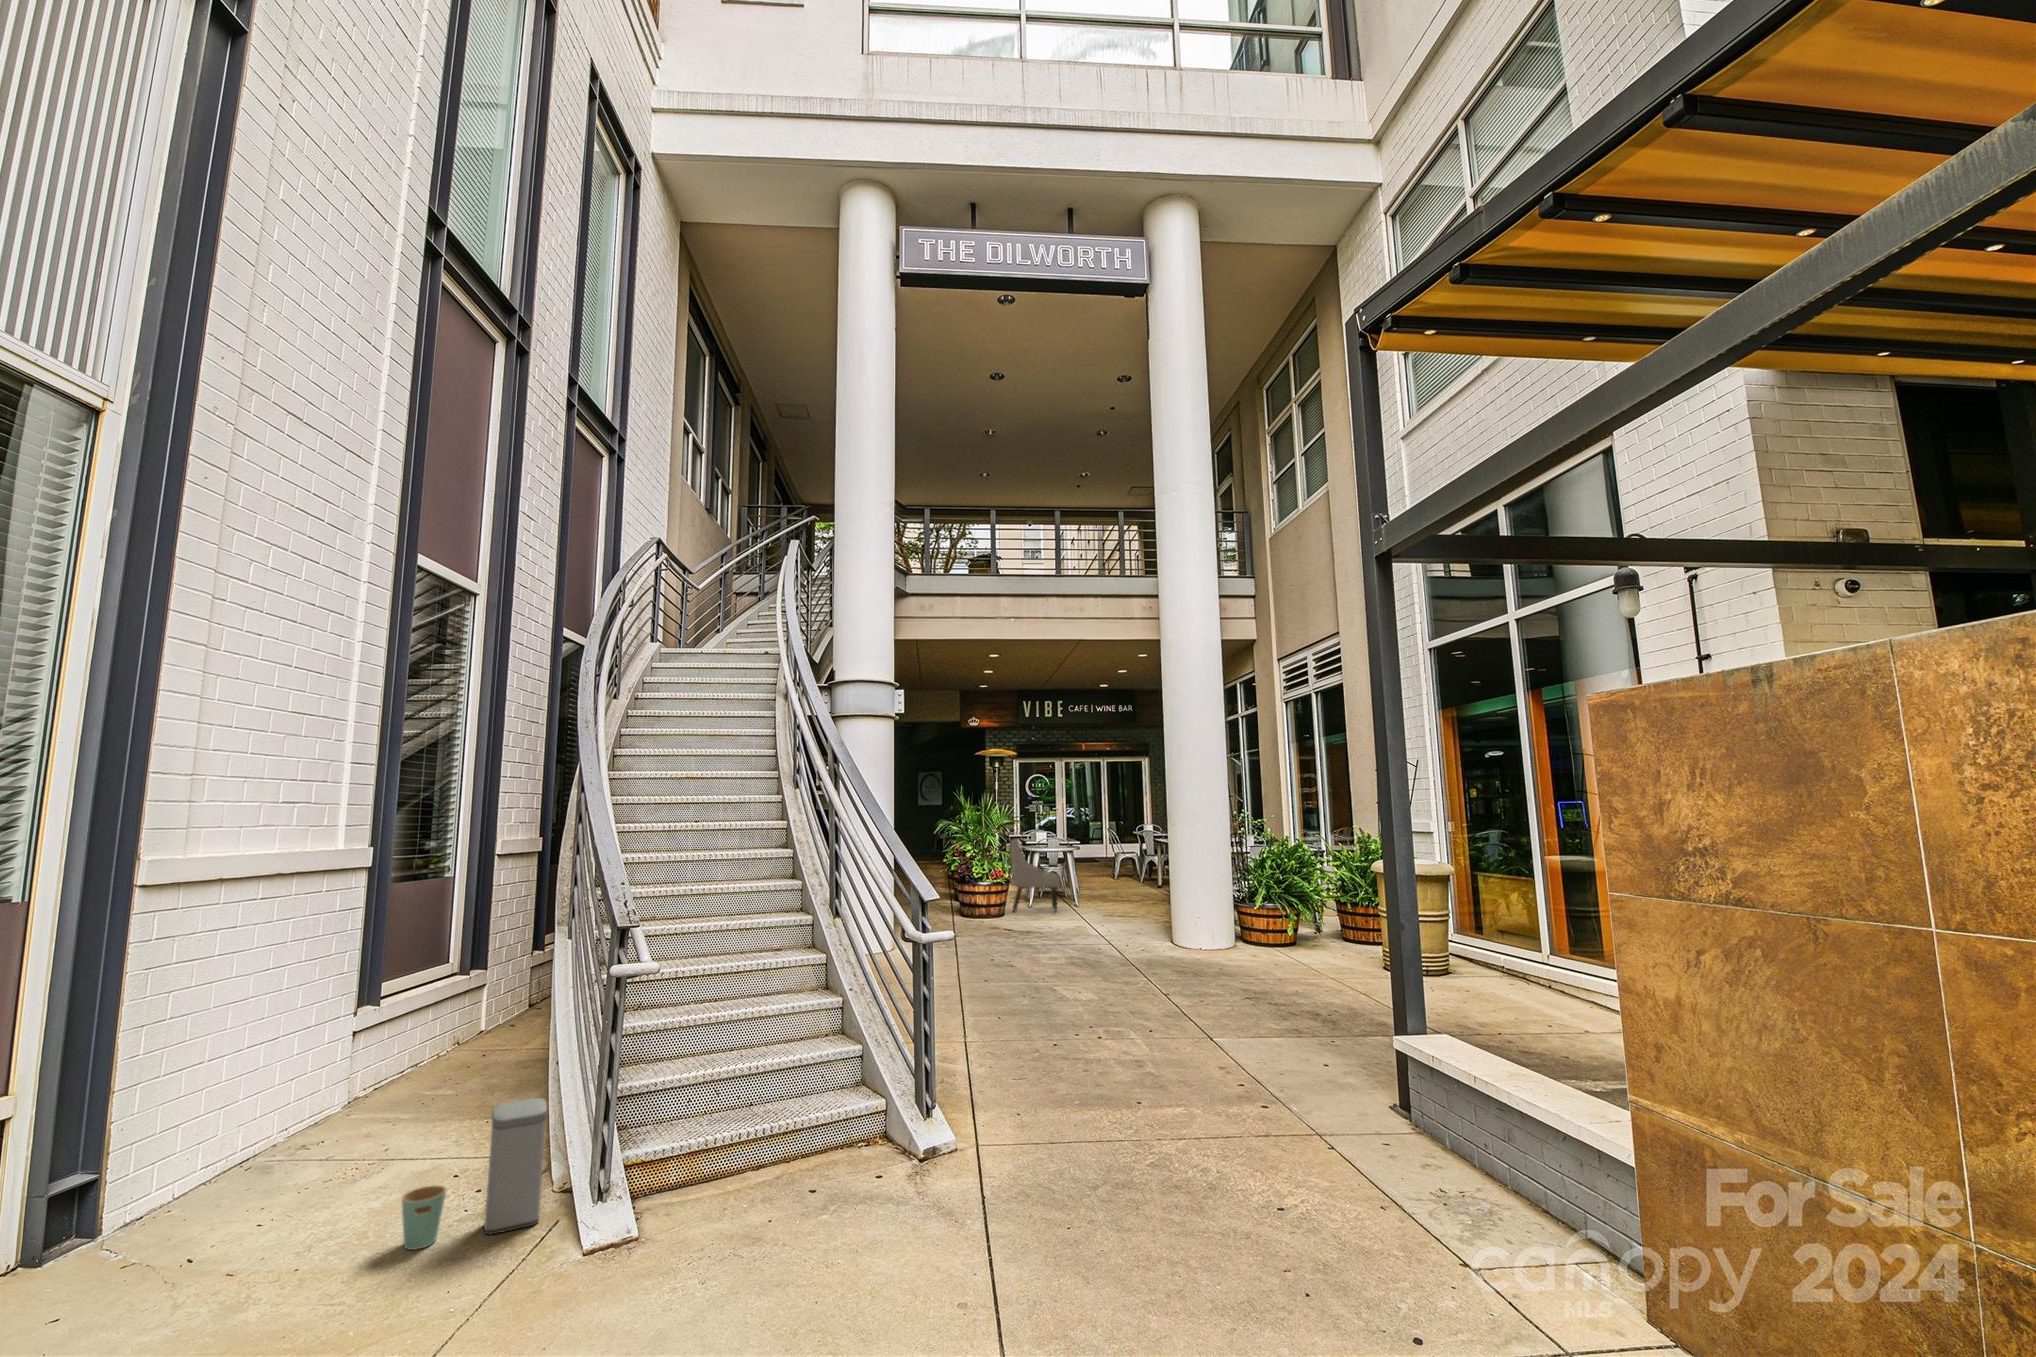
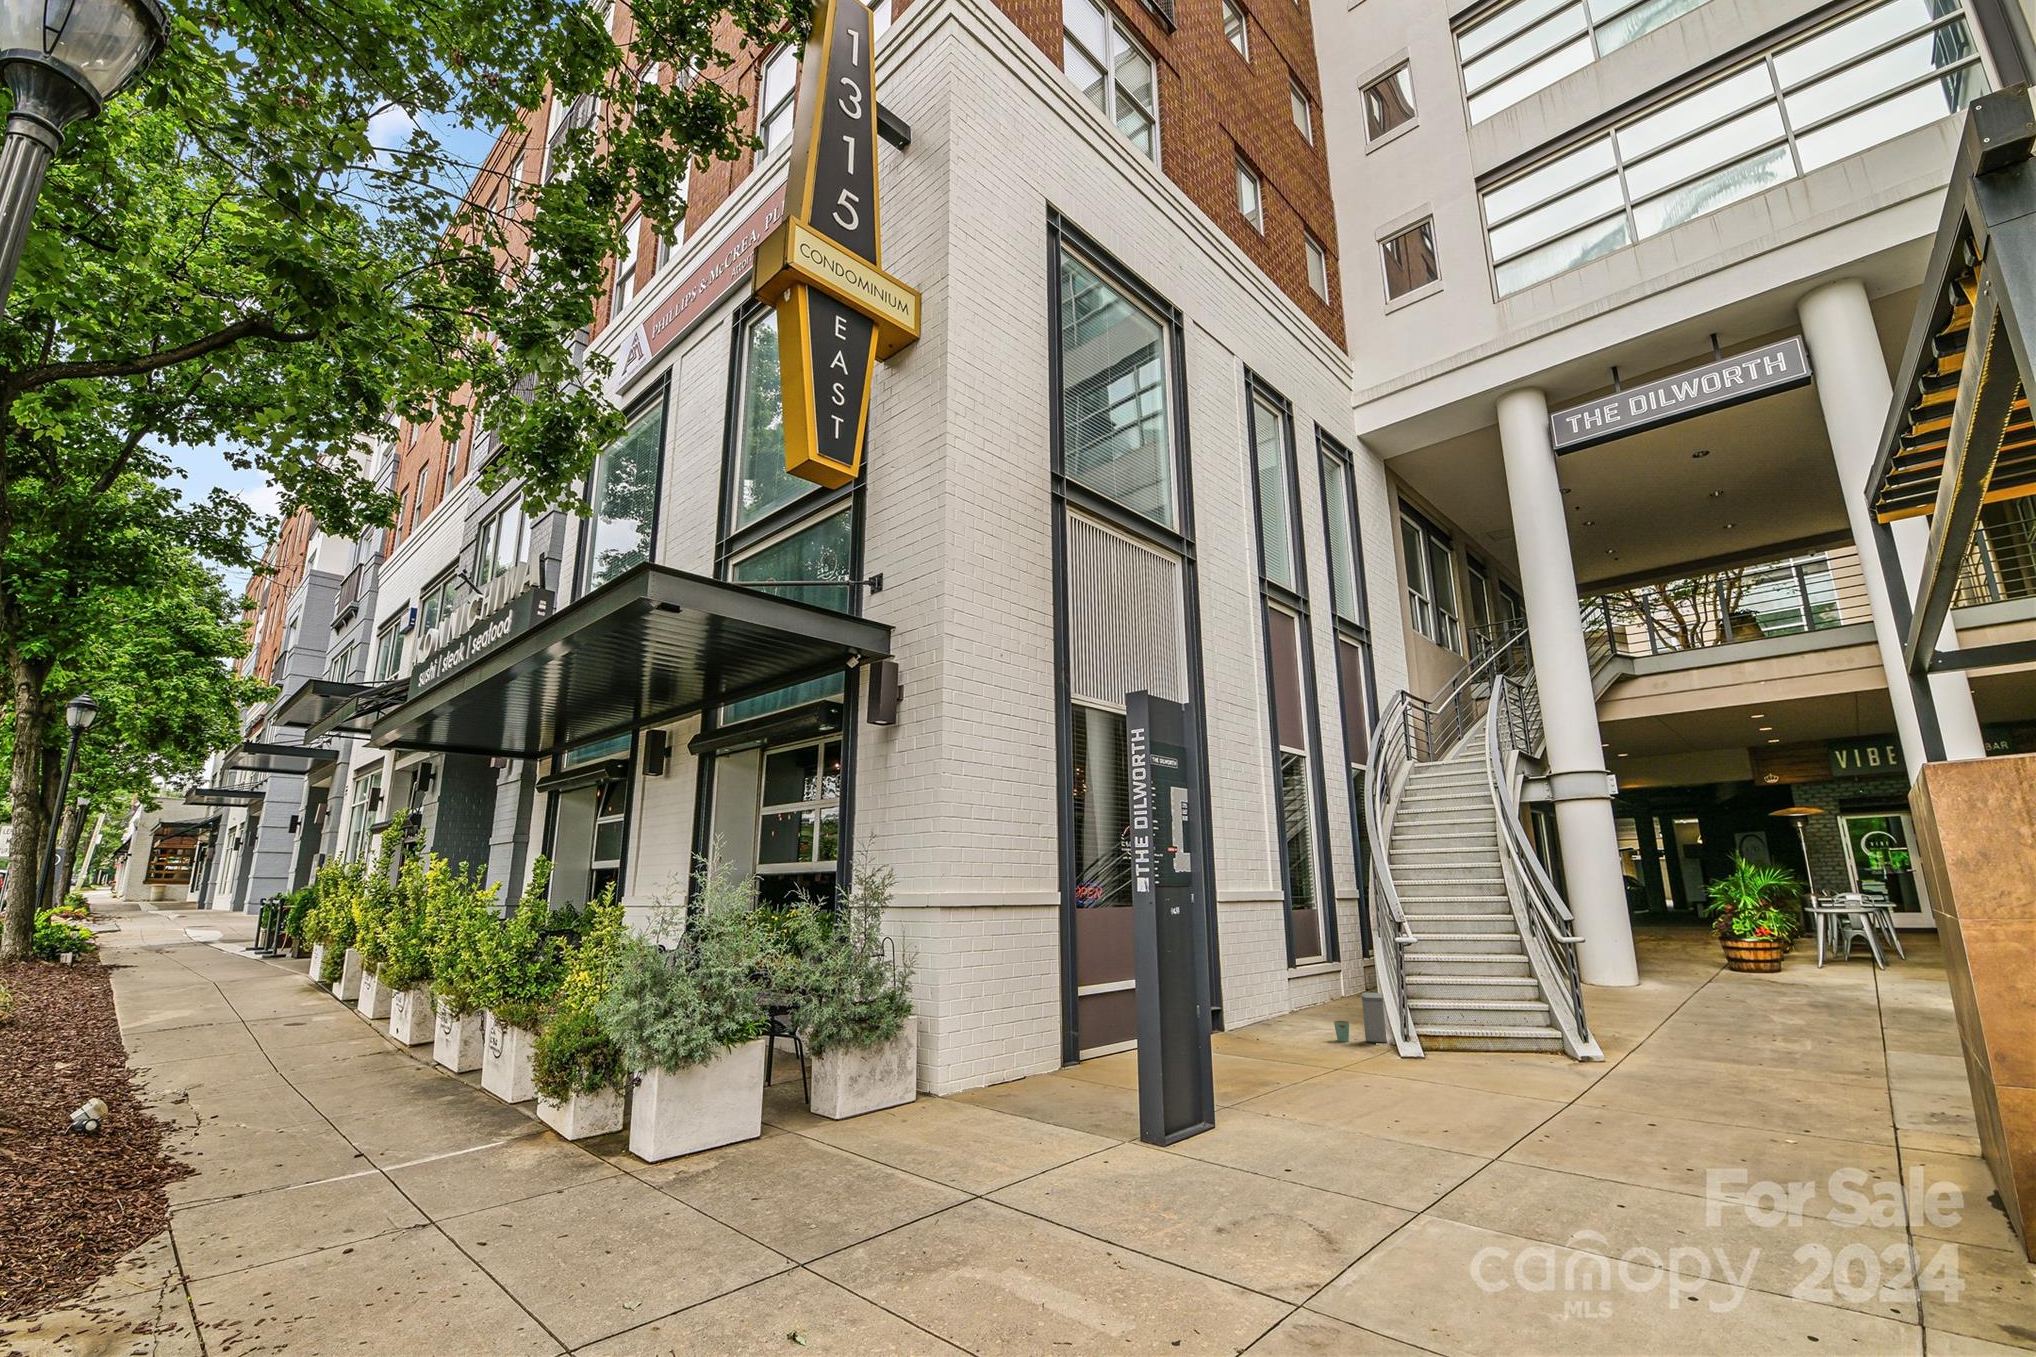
chair: present [1010,839,1059,913] -> none [1773,902,1845,975]

